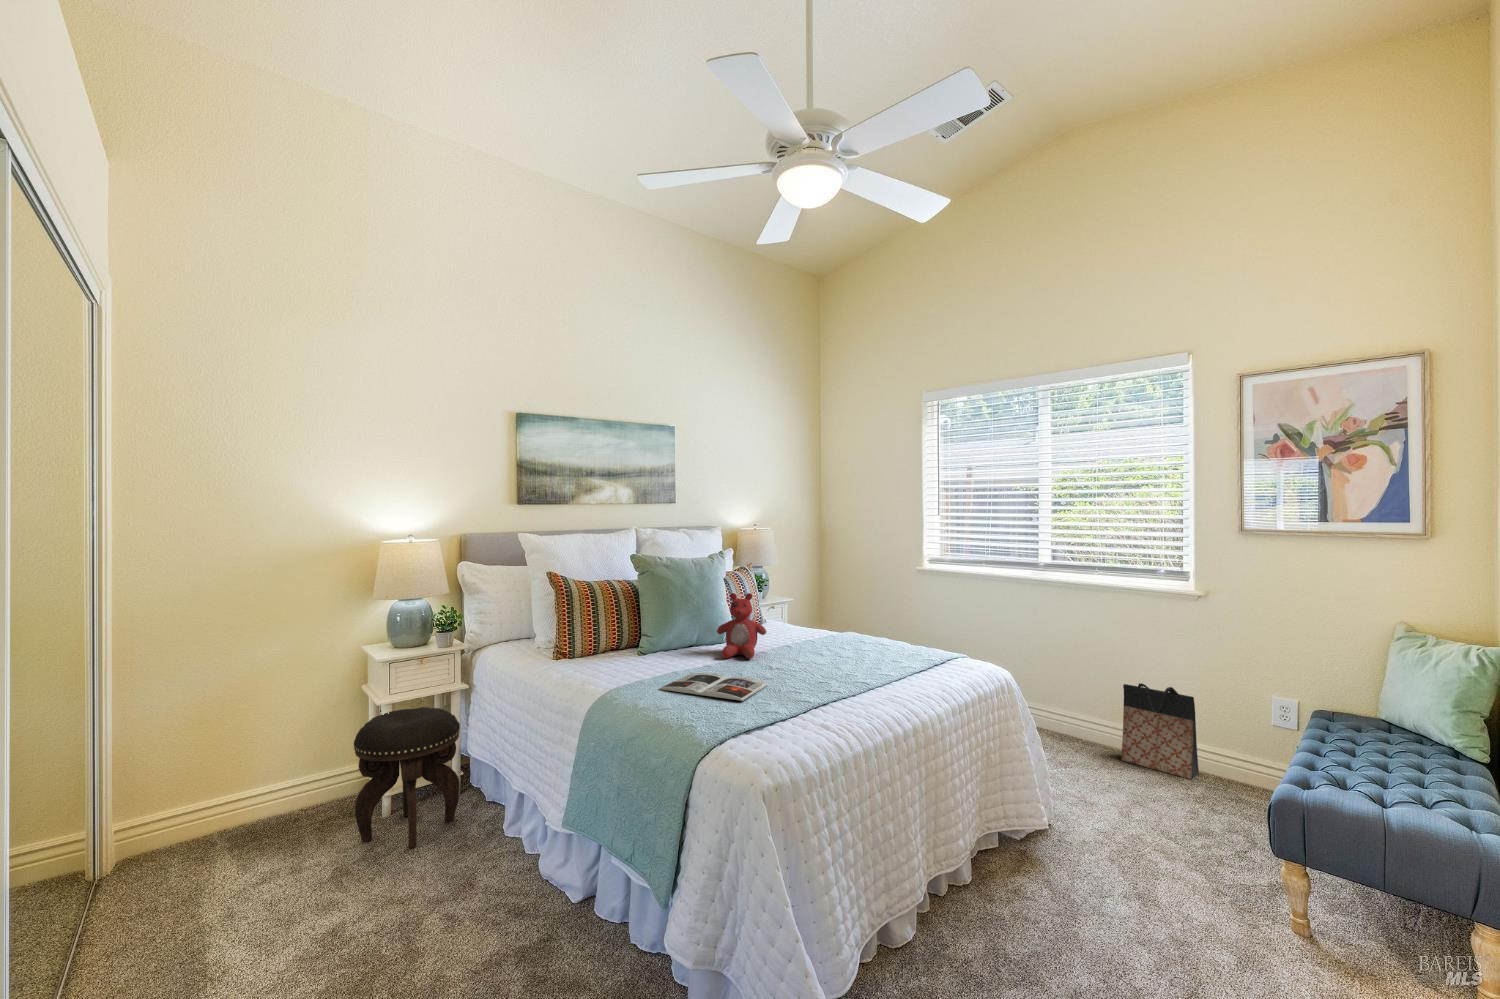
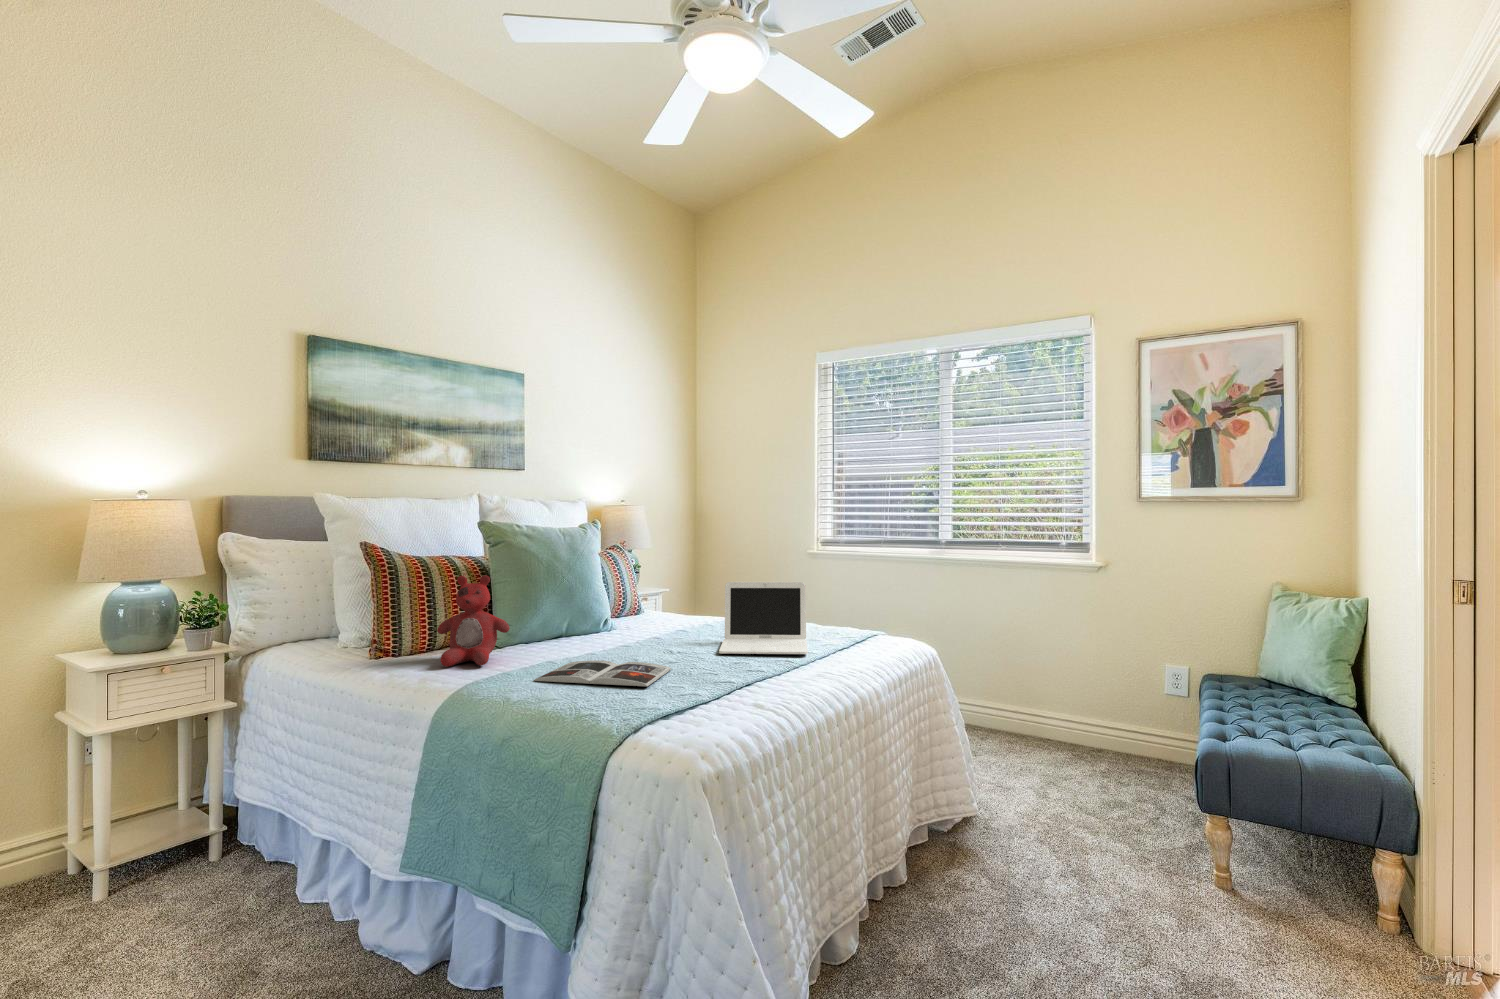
stuffed bear: present [717,593,766,658] -> present [437,575,510,666]
laptop: none [812,609,892,676] -> present [719,582,808,654]
bag: present [1121,683,1199,779] -> none [1022,661,1096,756]
footstool: present [354,707,460,848] -> none [57,733,230,932]

